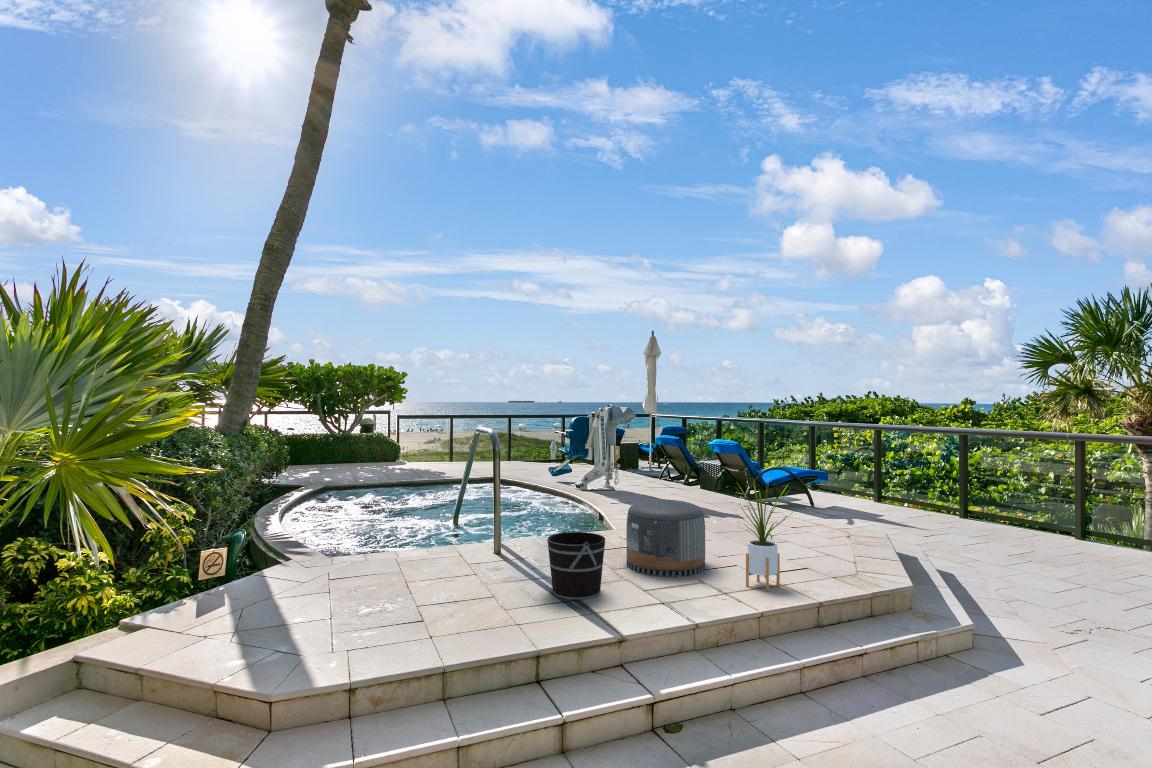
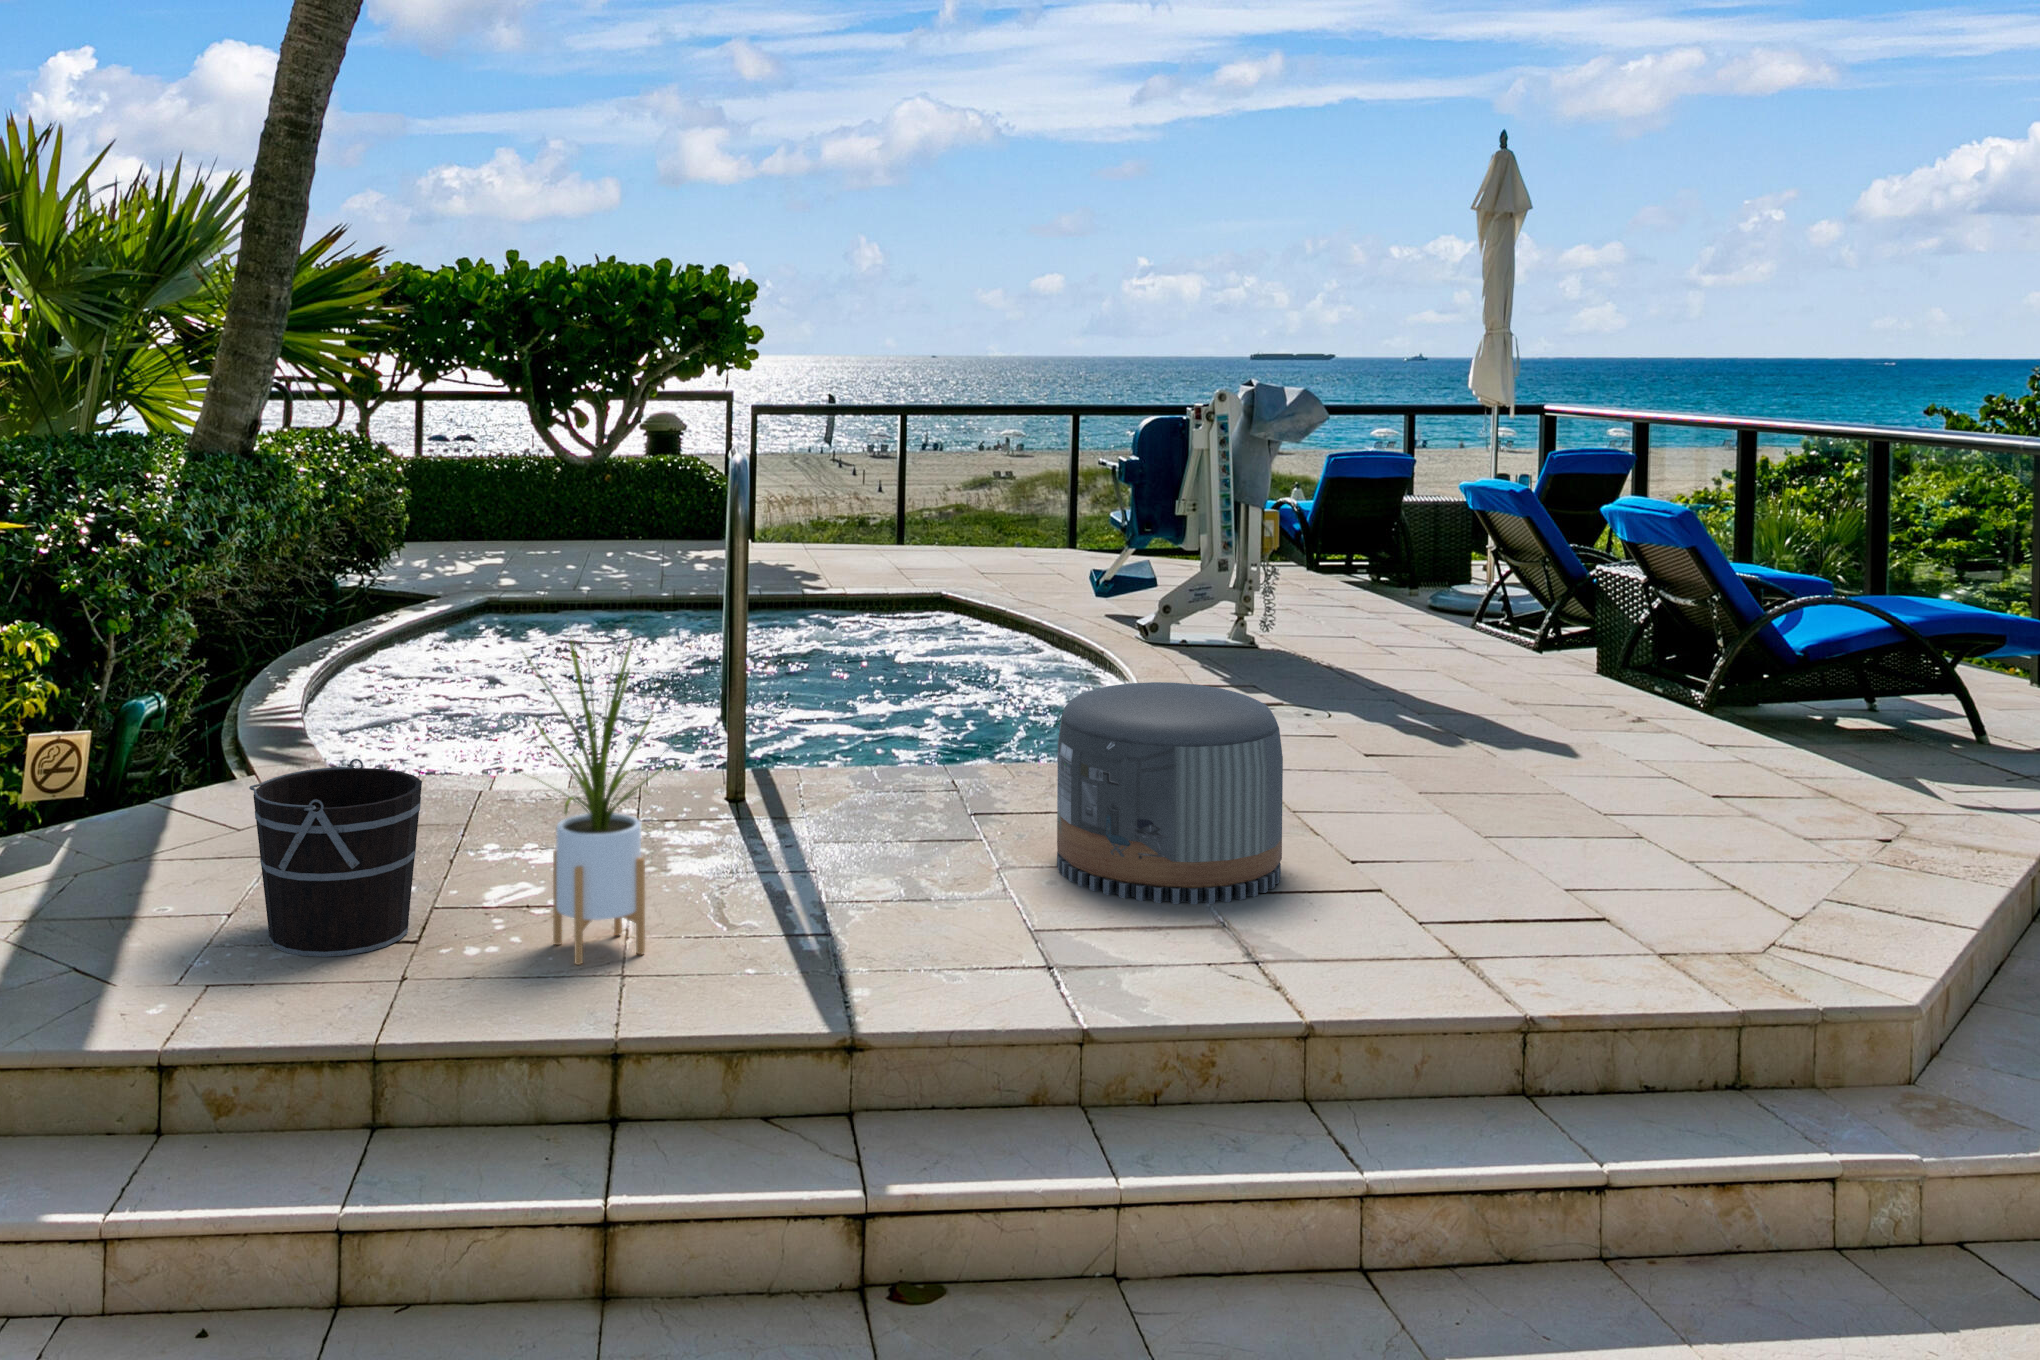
house plant: present [738,481,792,591] -> present [527,627,676,965]
bucket: present [547,529,605,599] -> present [249,759,422,957]

